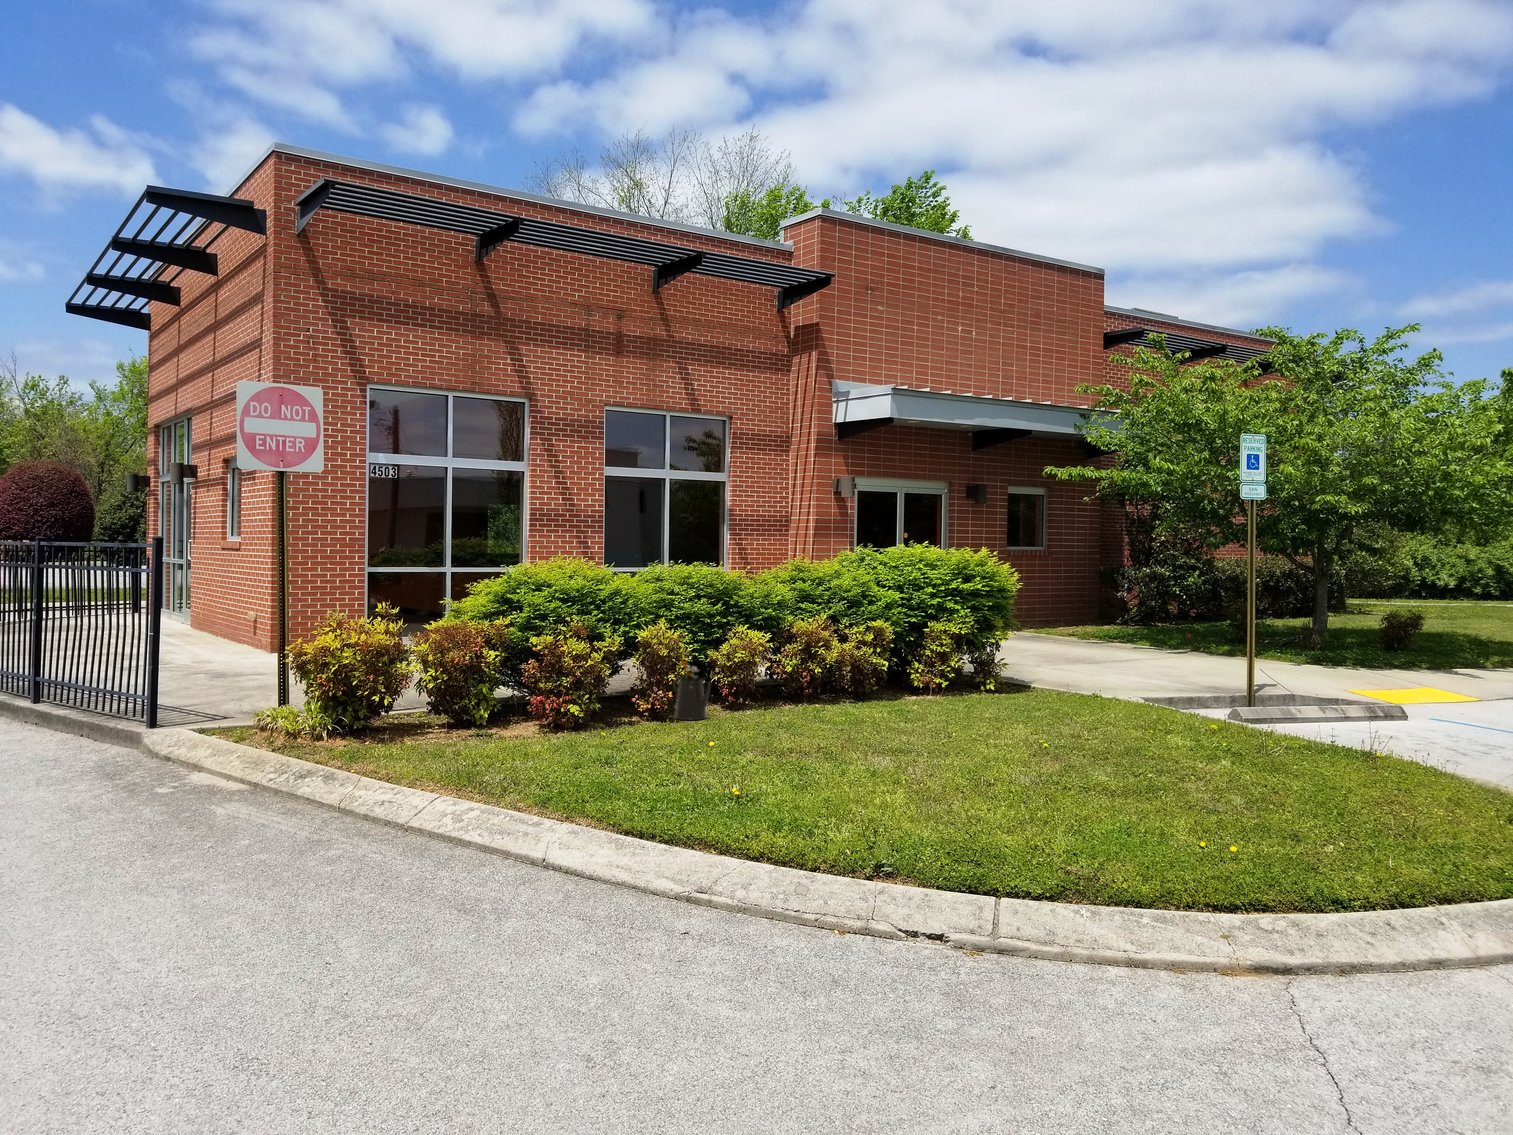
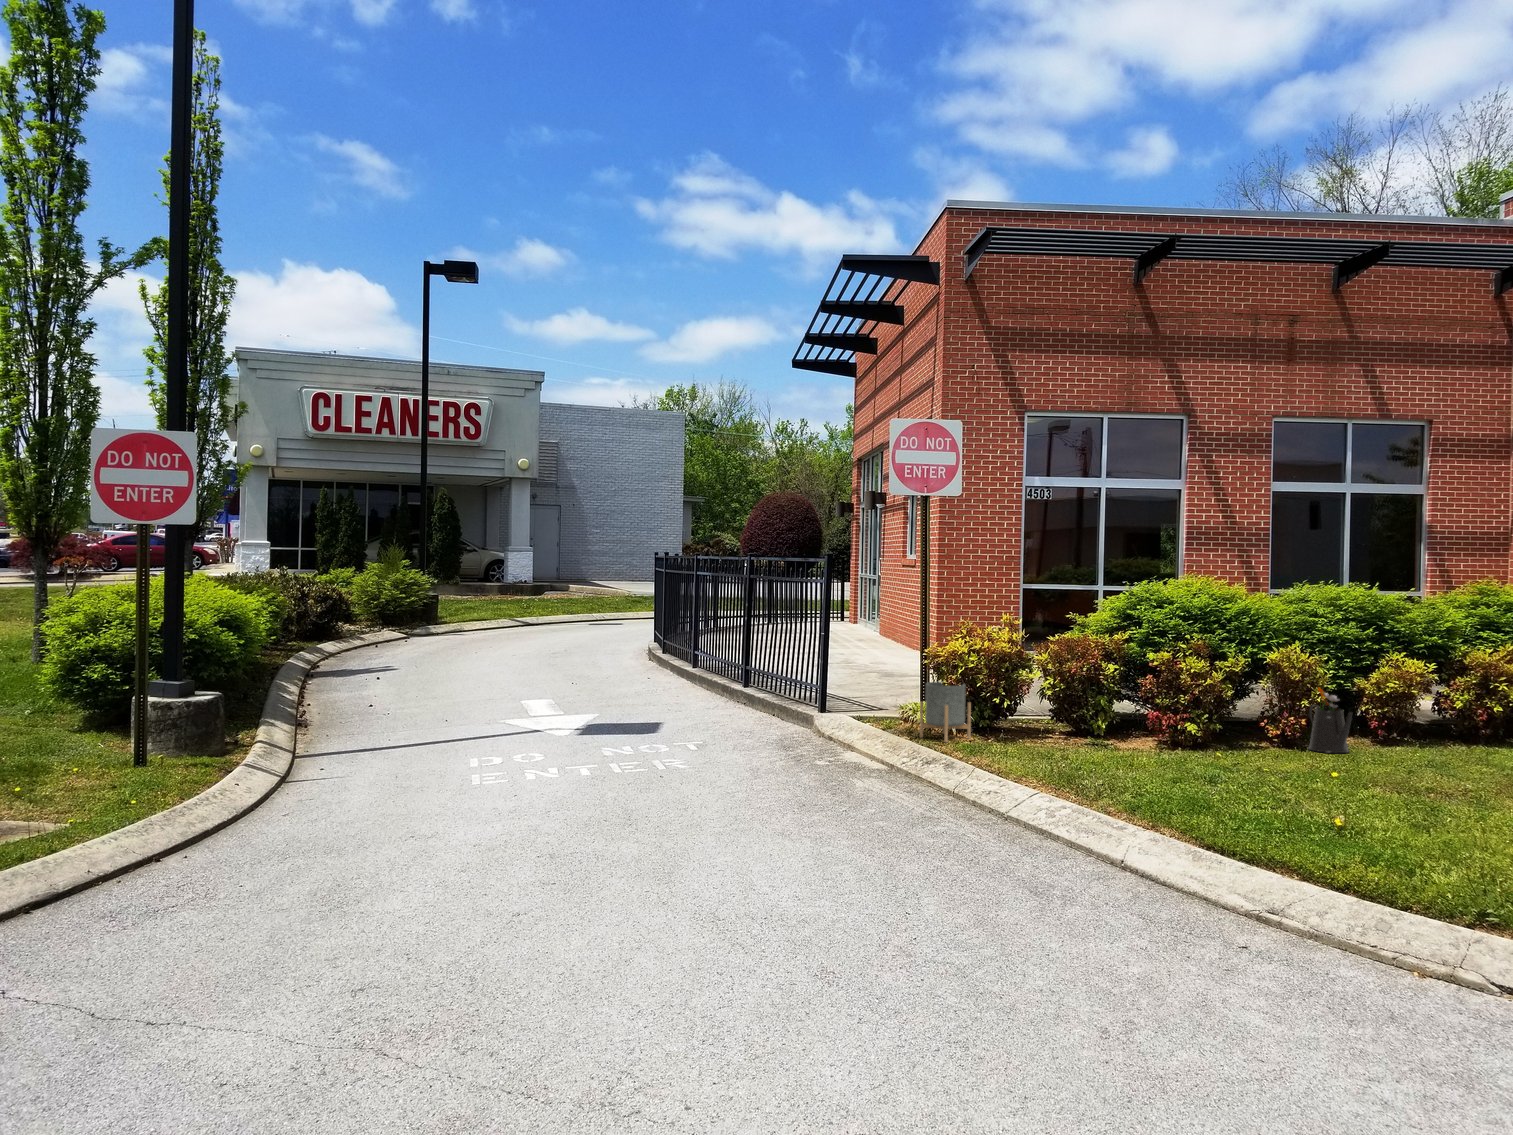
planter: none [283,682,344,752] -> present [920,681,971,742]

